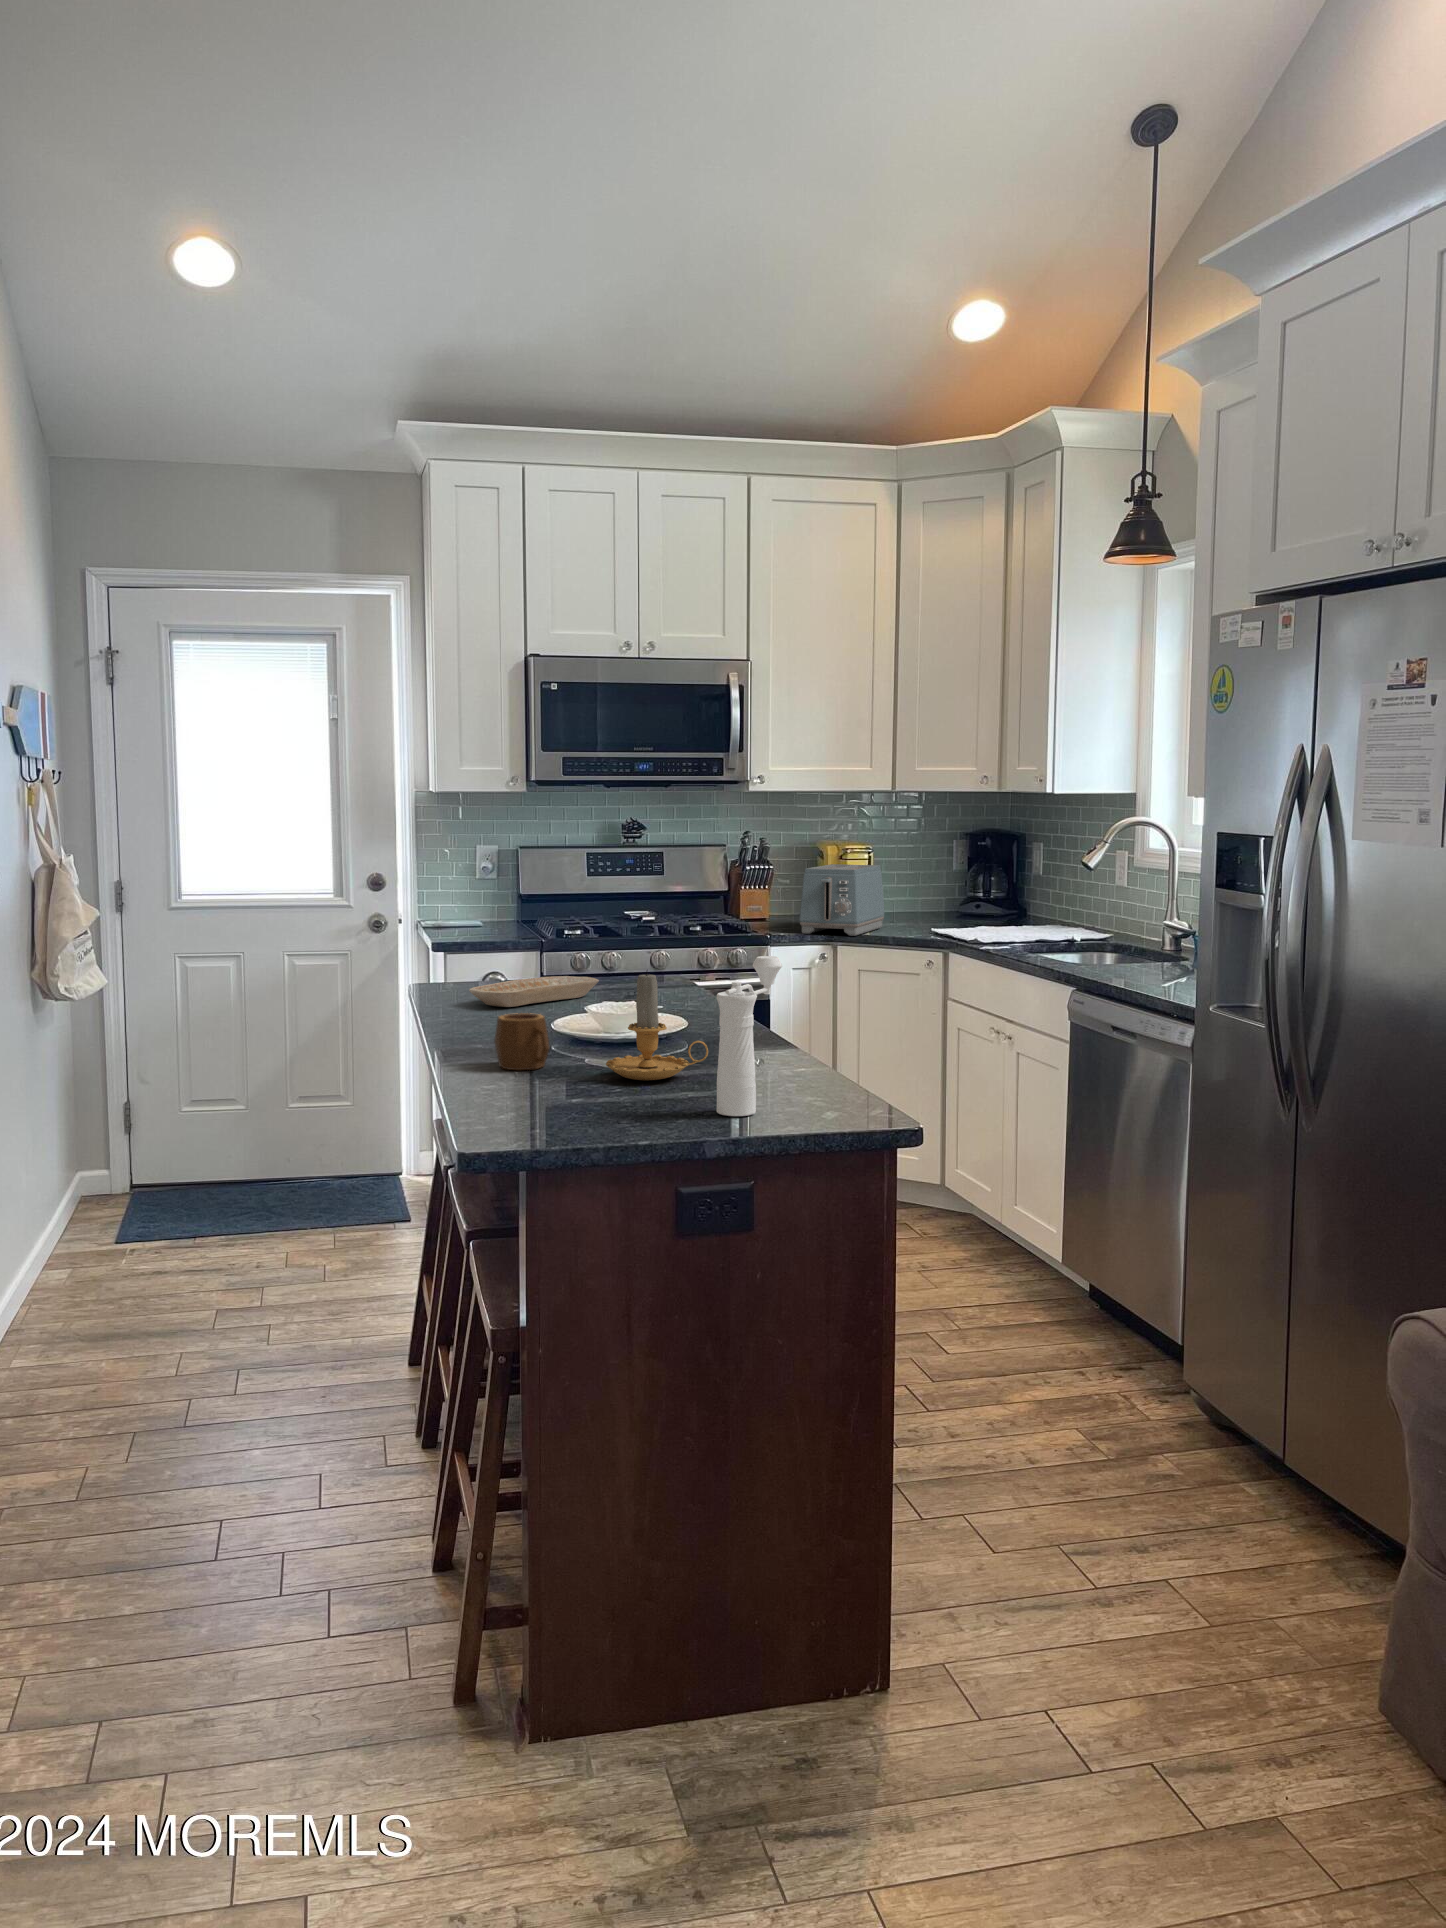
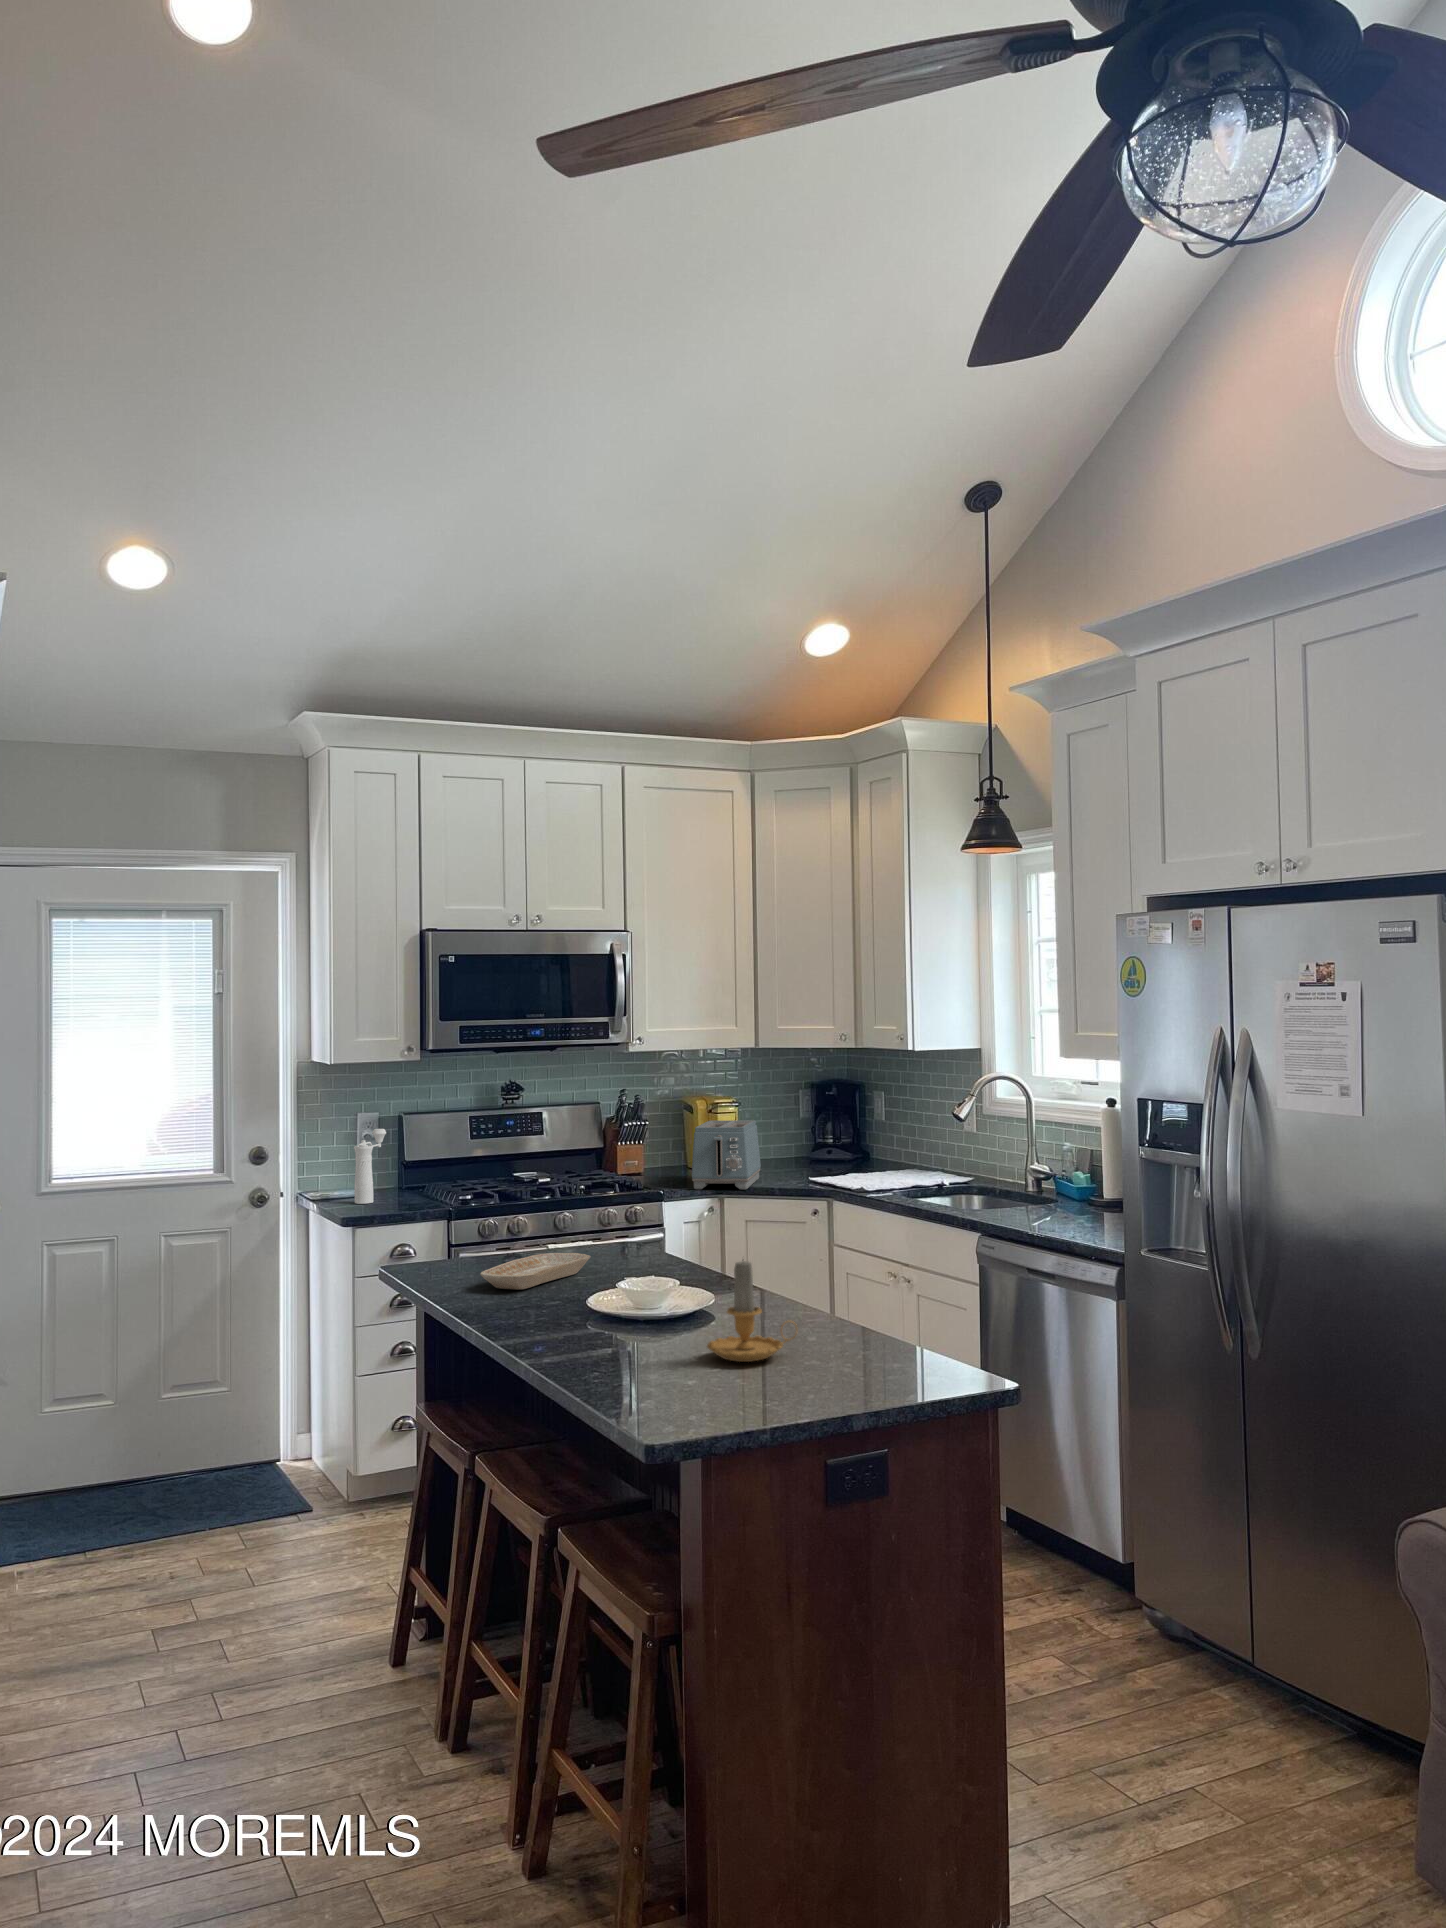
pepper mill: present [717,956,782,1116] -> present [354,1129,386,1204]
mug: present [494,1013,550,1070] -> none [591,1303,651,1360]

